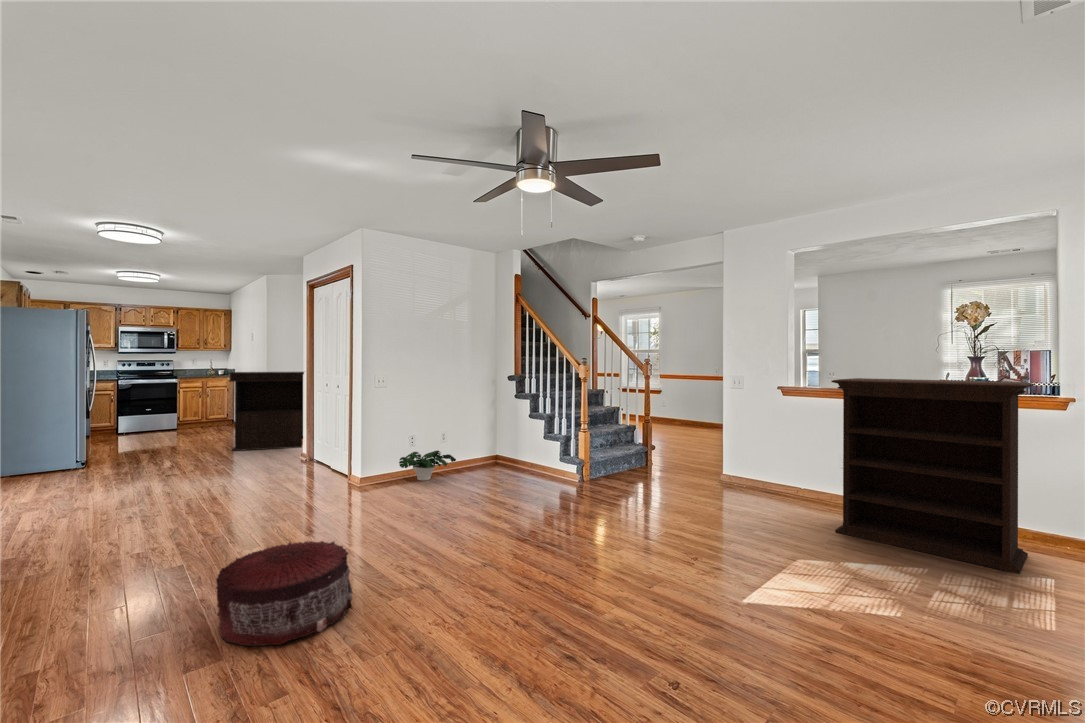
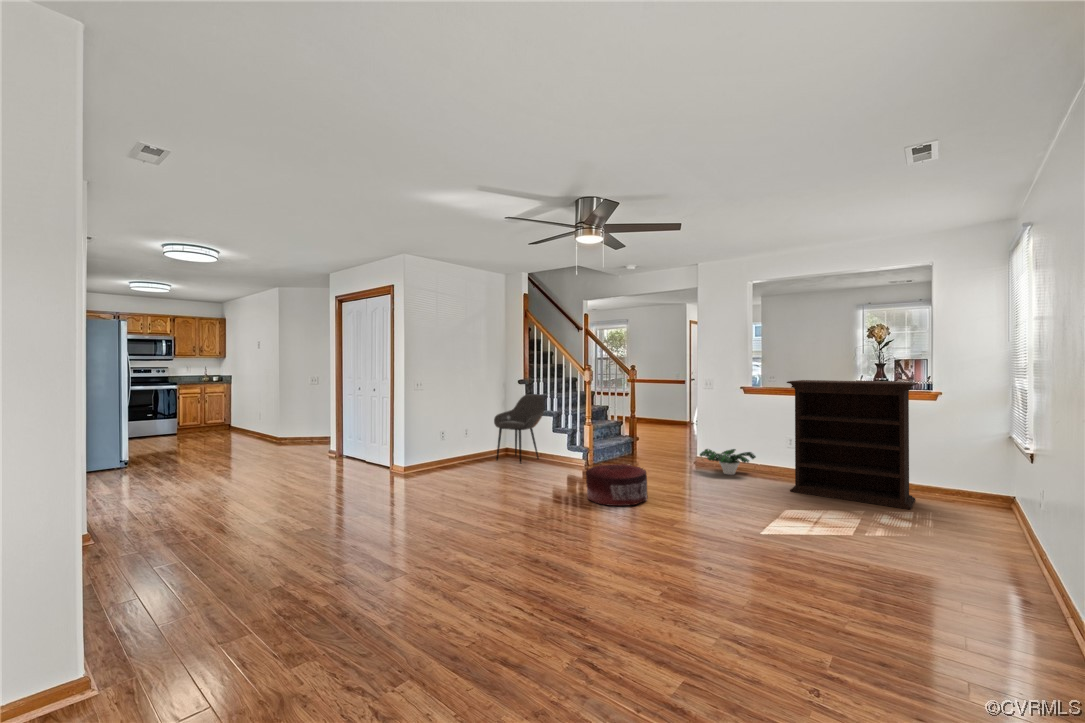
console table: present [229,372,304,451] -> none [254,377,335,450]
armchair: none [476,393,535,476] -> present [494,394,545,463]
potted plant: present [399,451,456,480] -> present [700,449,756,475]
pouf: present [216,541,352,646] -> present [586,464,648,506]

